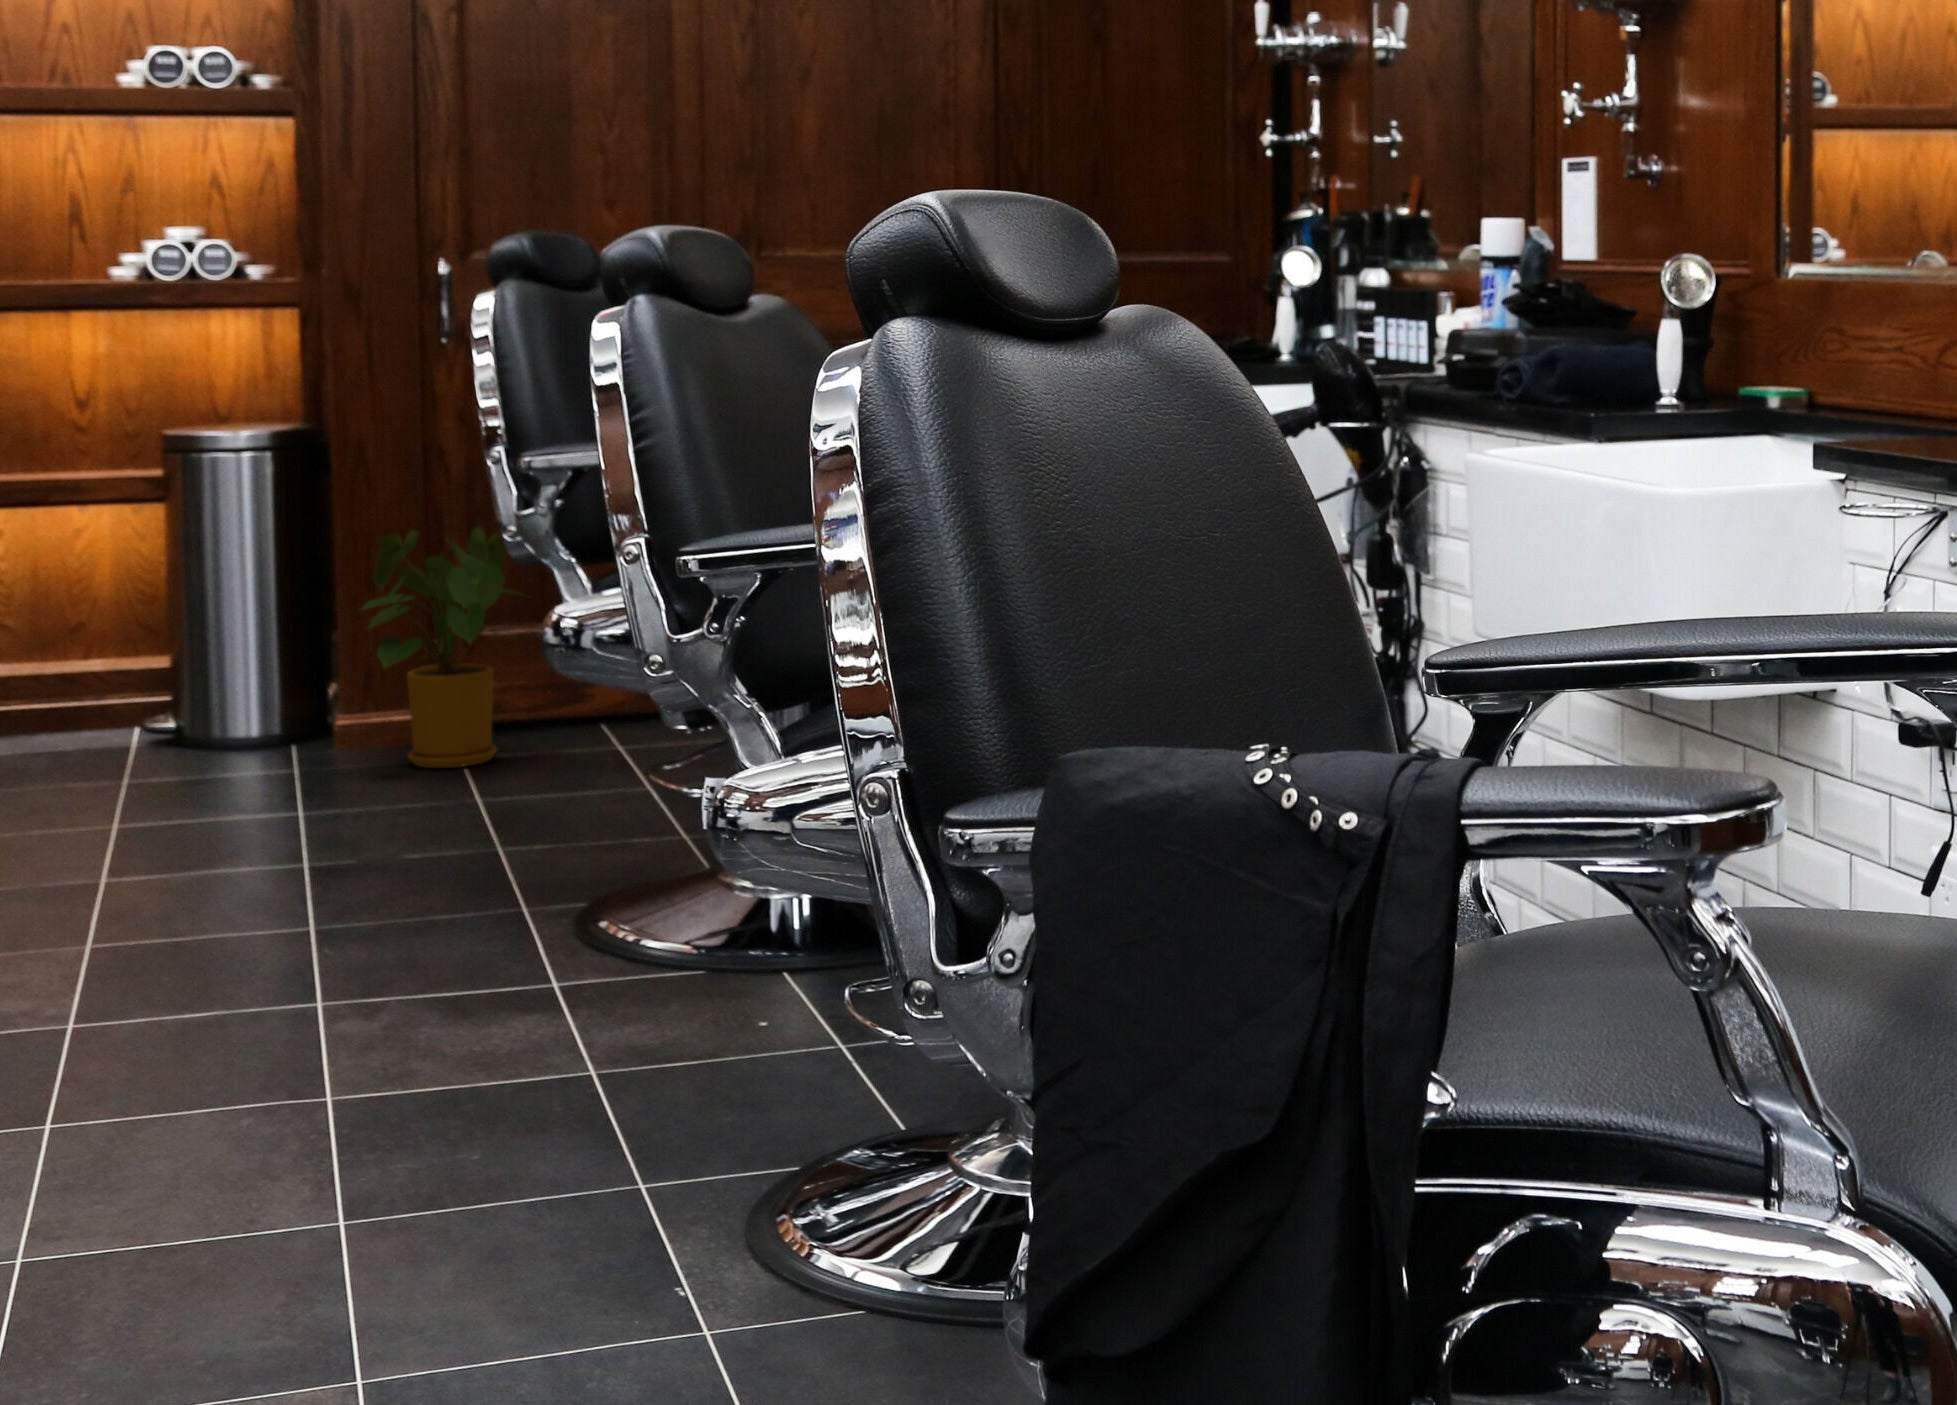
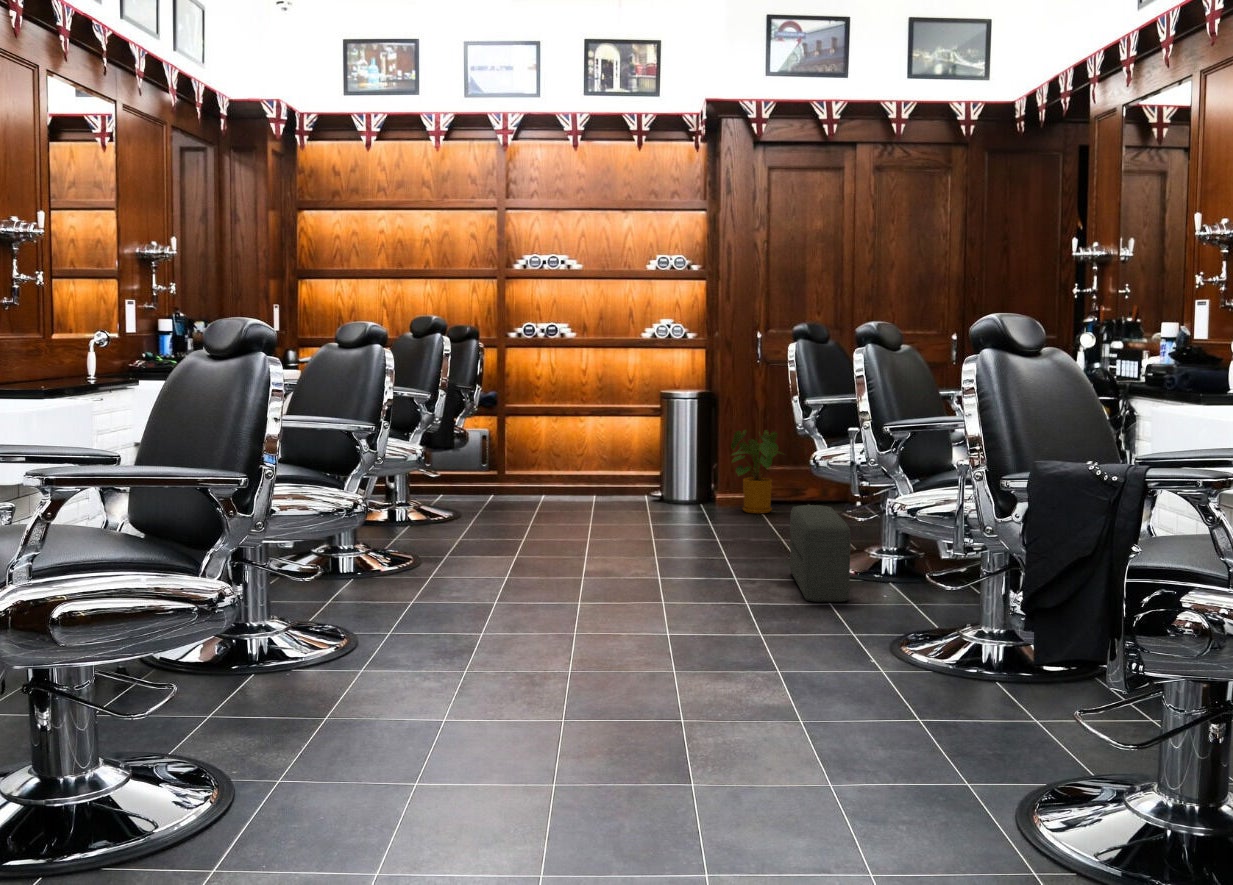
pouf: none [459,783,623,1120] -> present [790,505,851,602]

